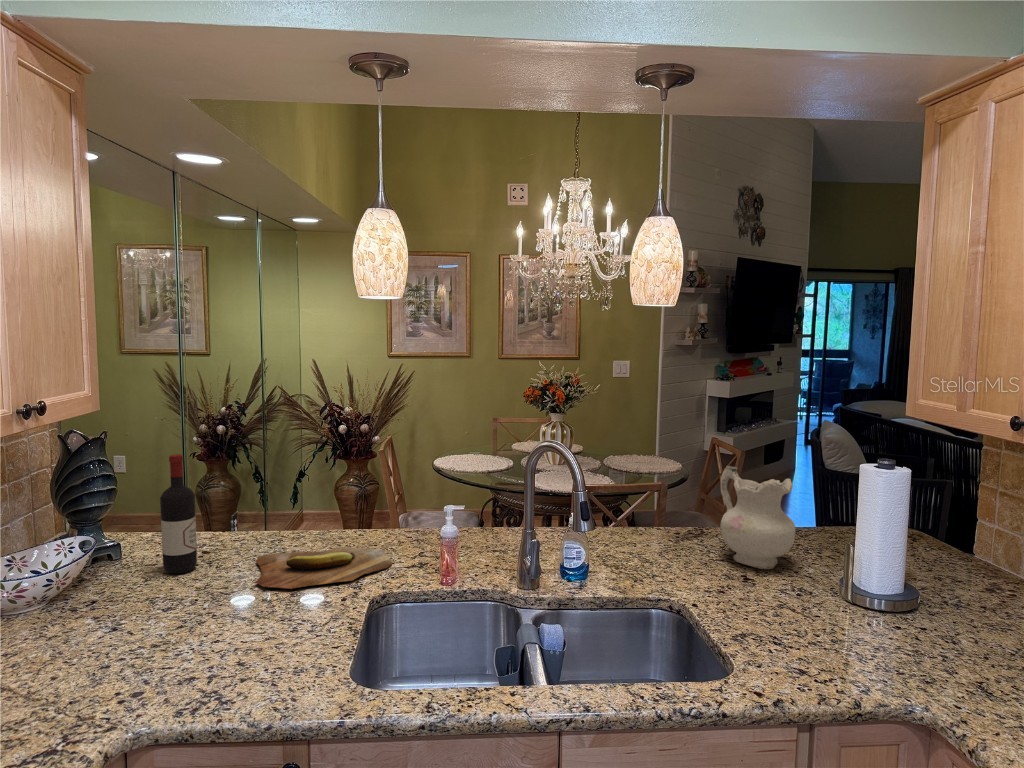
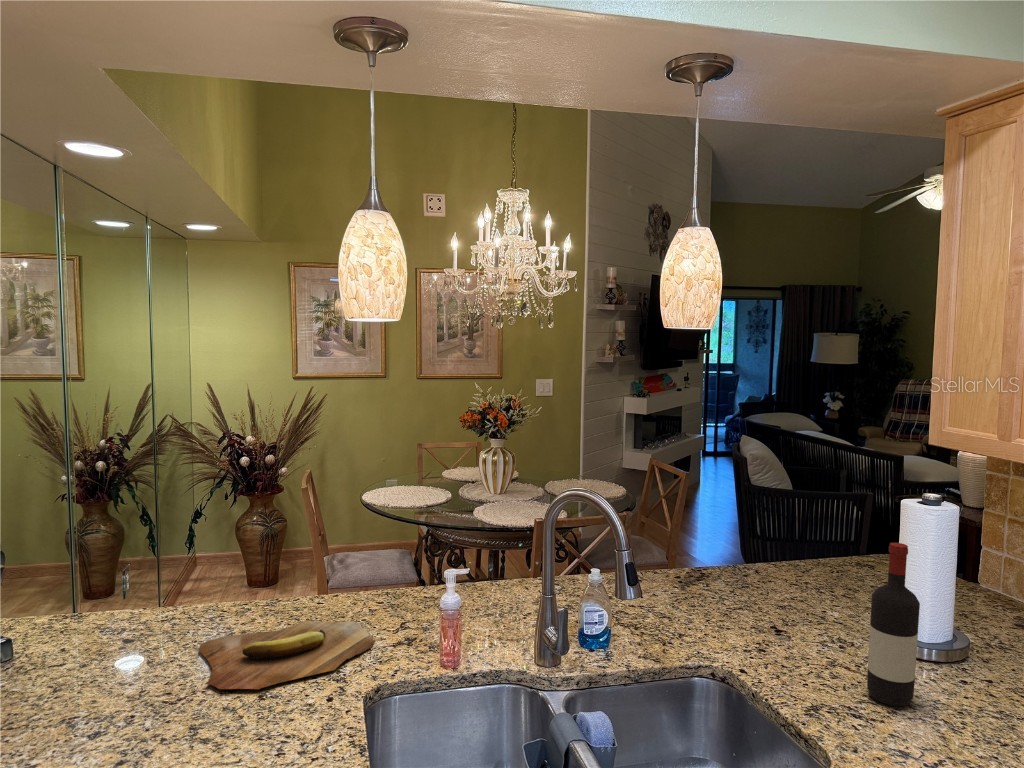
wine bottle: present [160,454,197,574] -> present [867,543,920,706]
ceramic pitcher: present [721,466,795,569] -> none [732,504,819,618]

